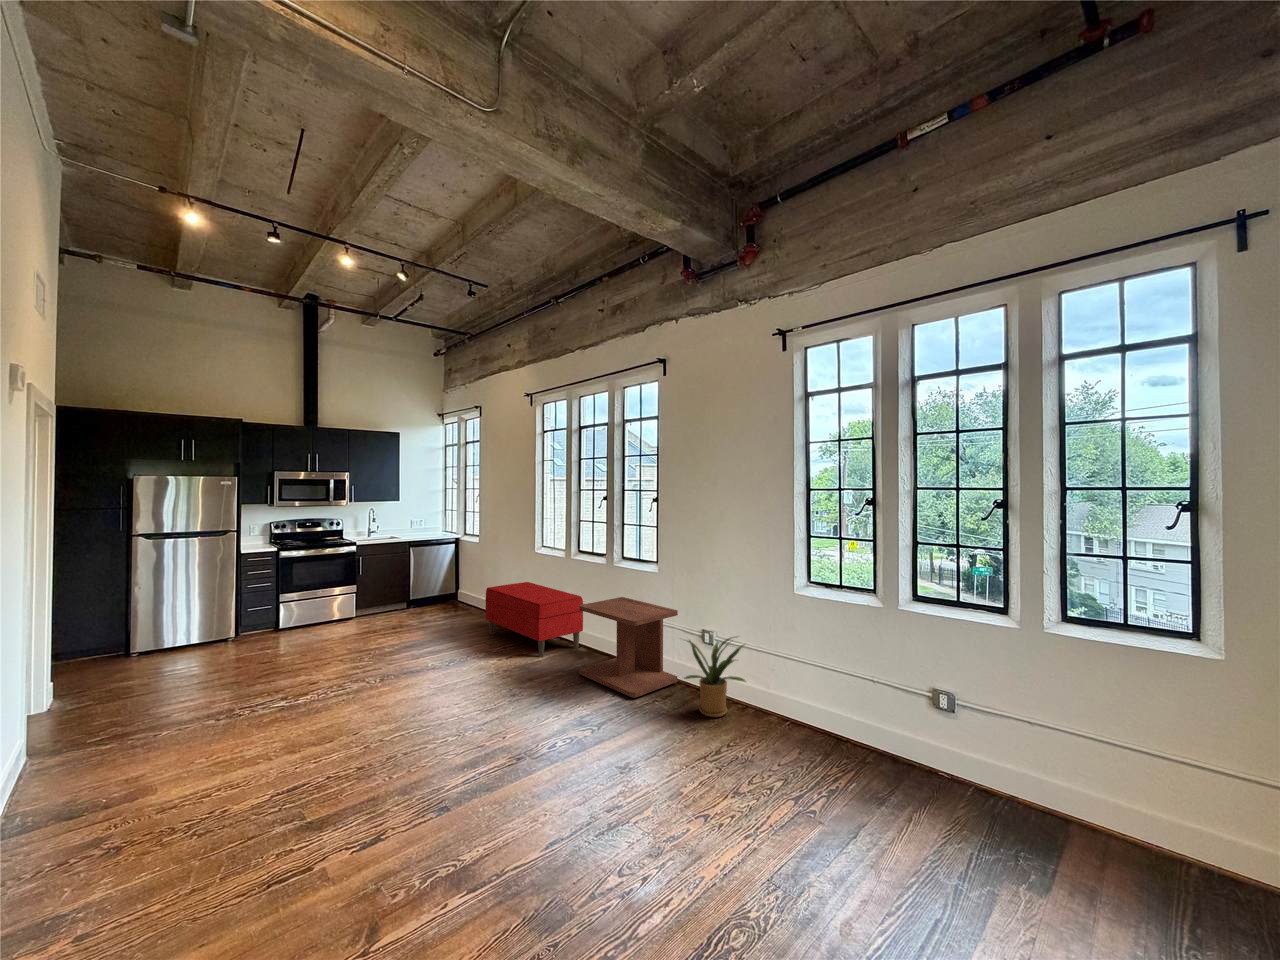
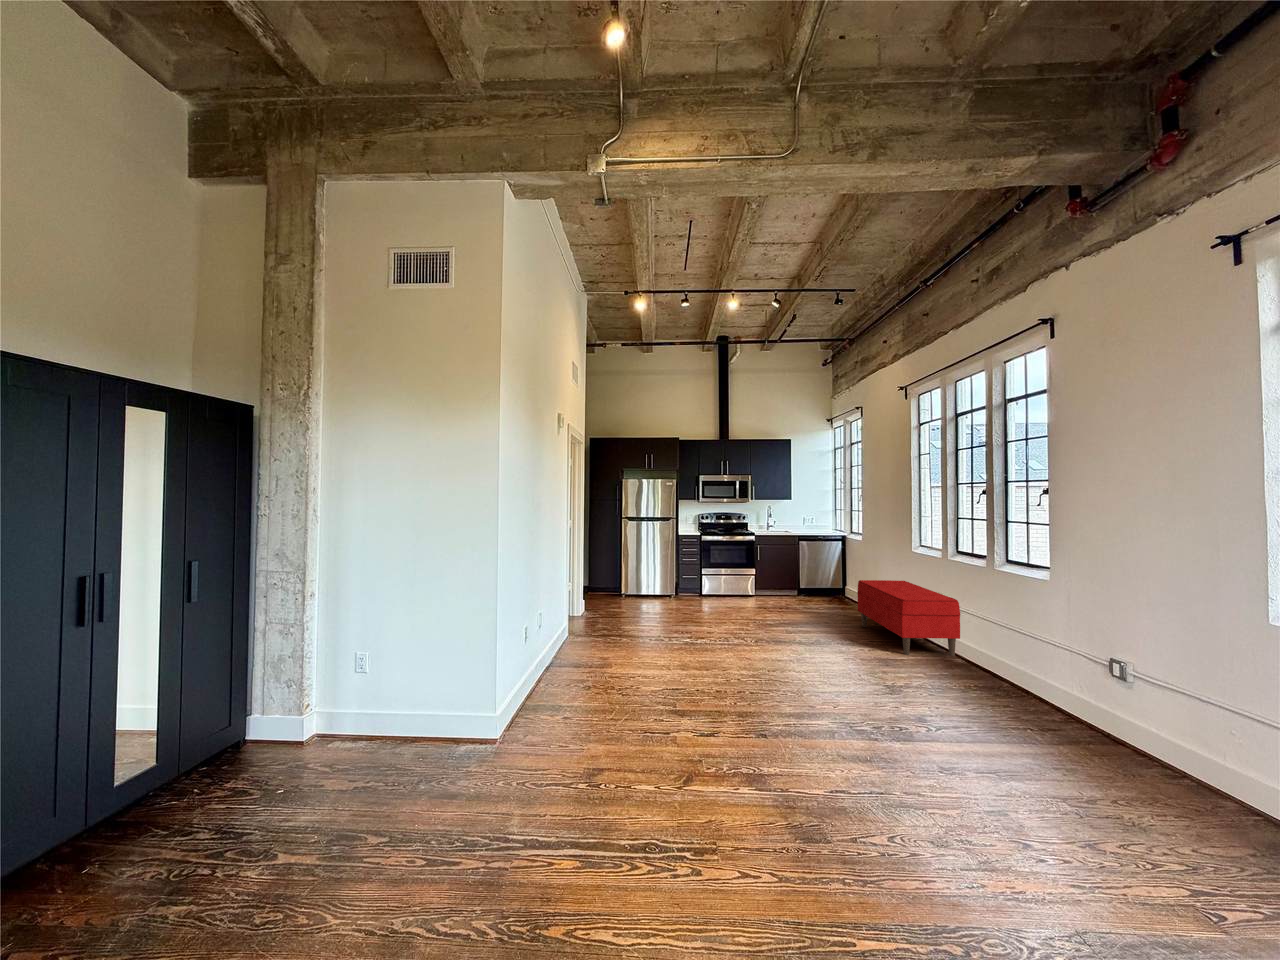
side table: present [579,597,678,698] -> none [939,604,1074,717]
house plant: present [684,637,745,717] -> none [1057,656,1180,769]

